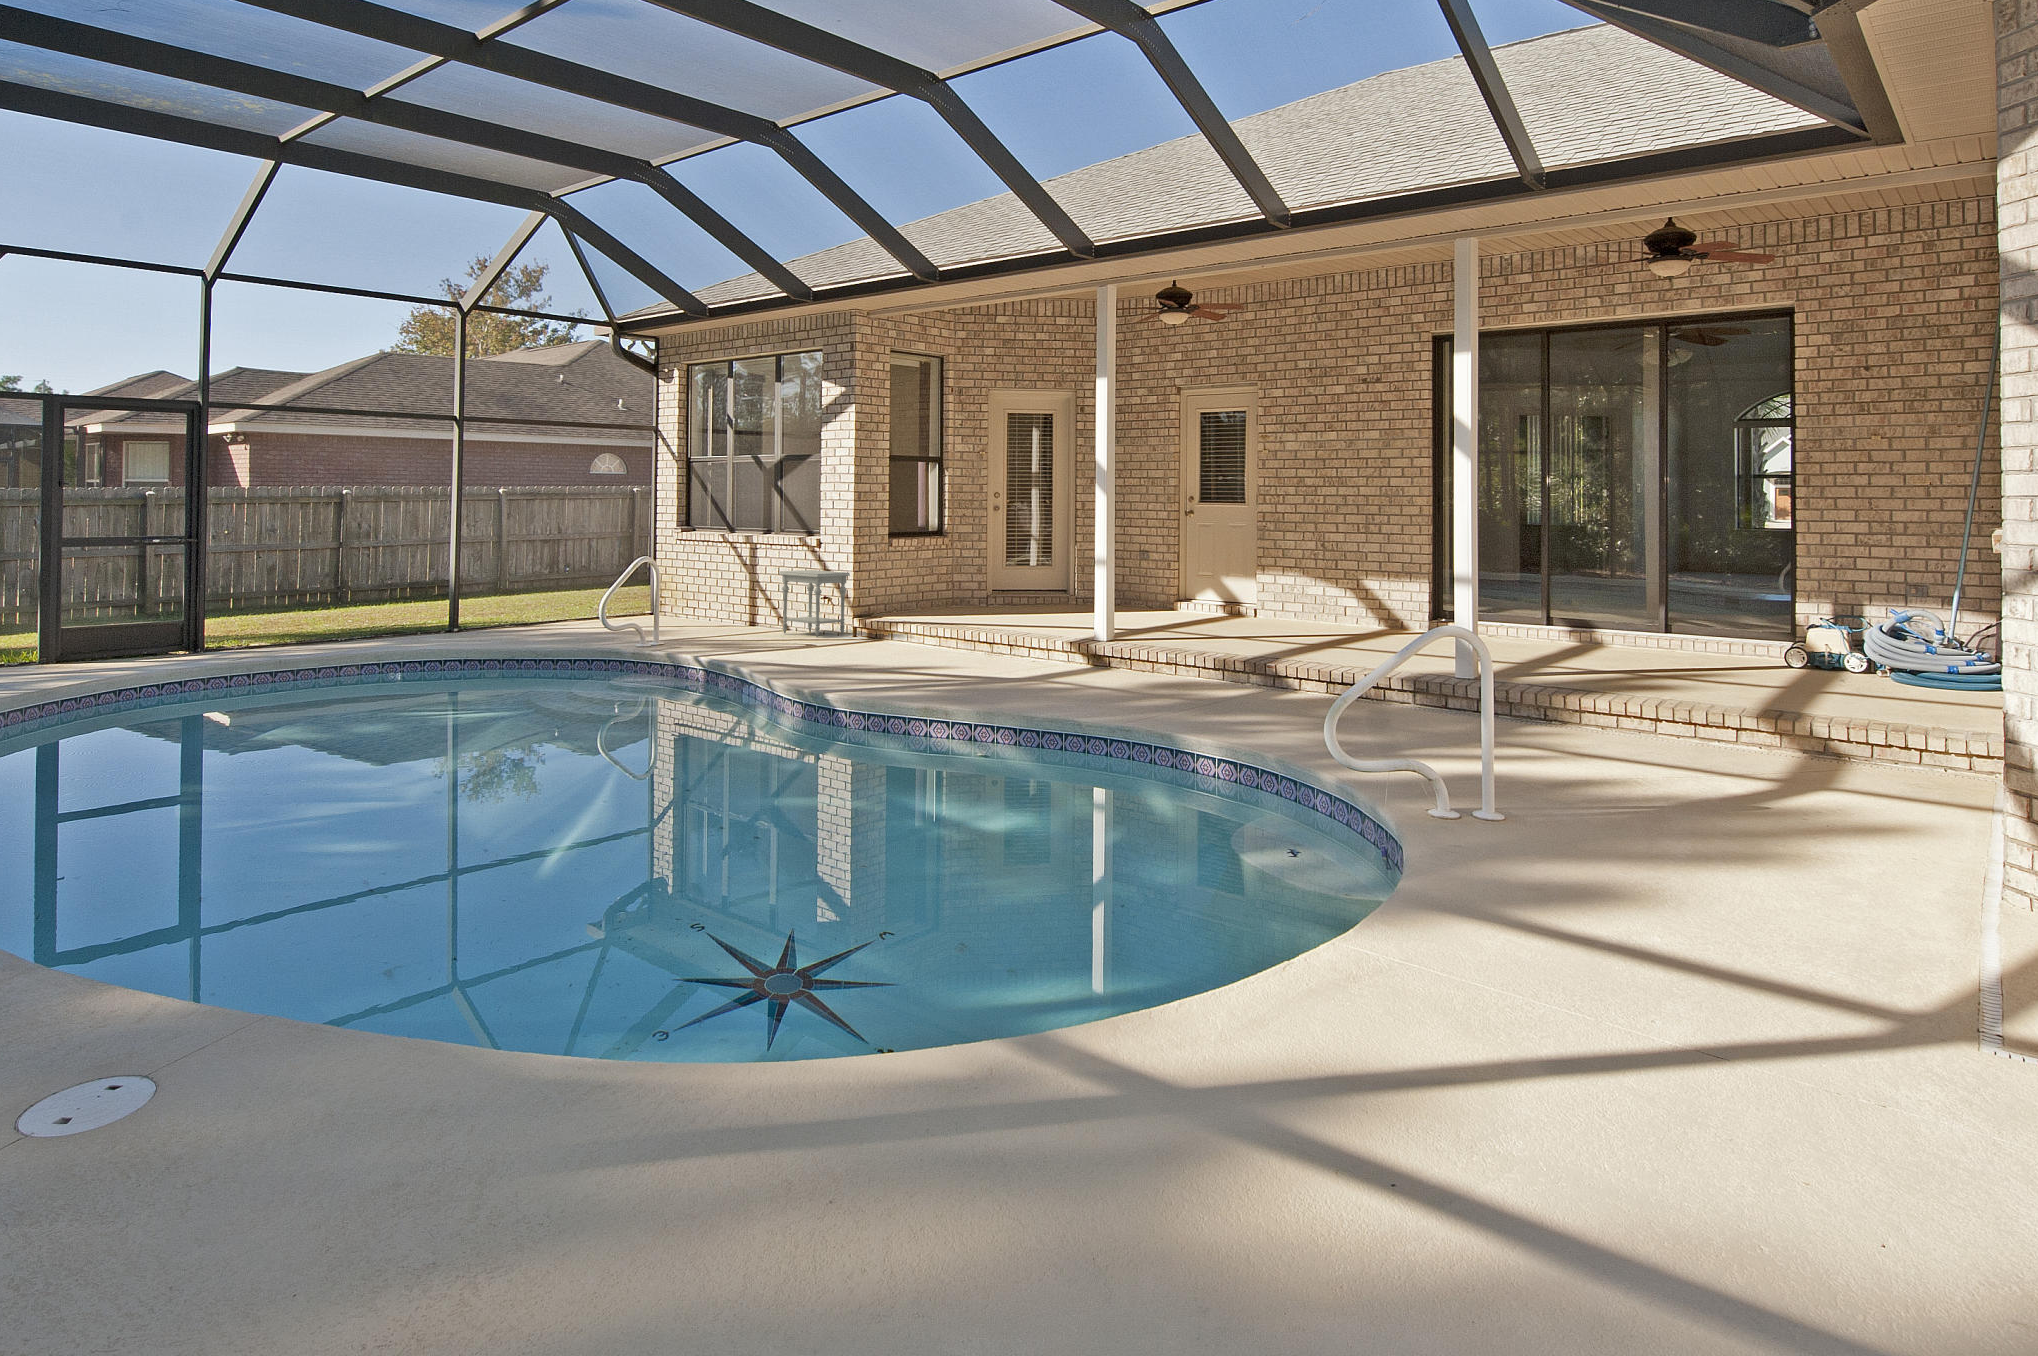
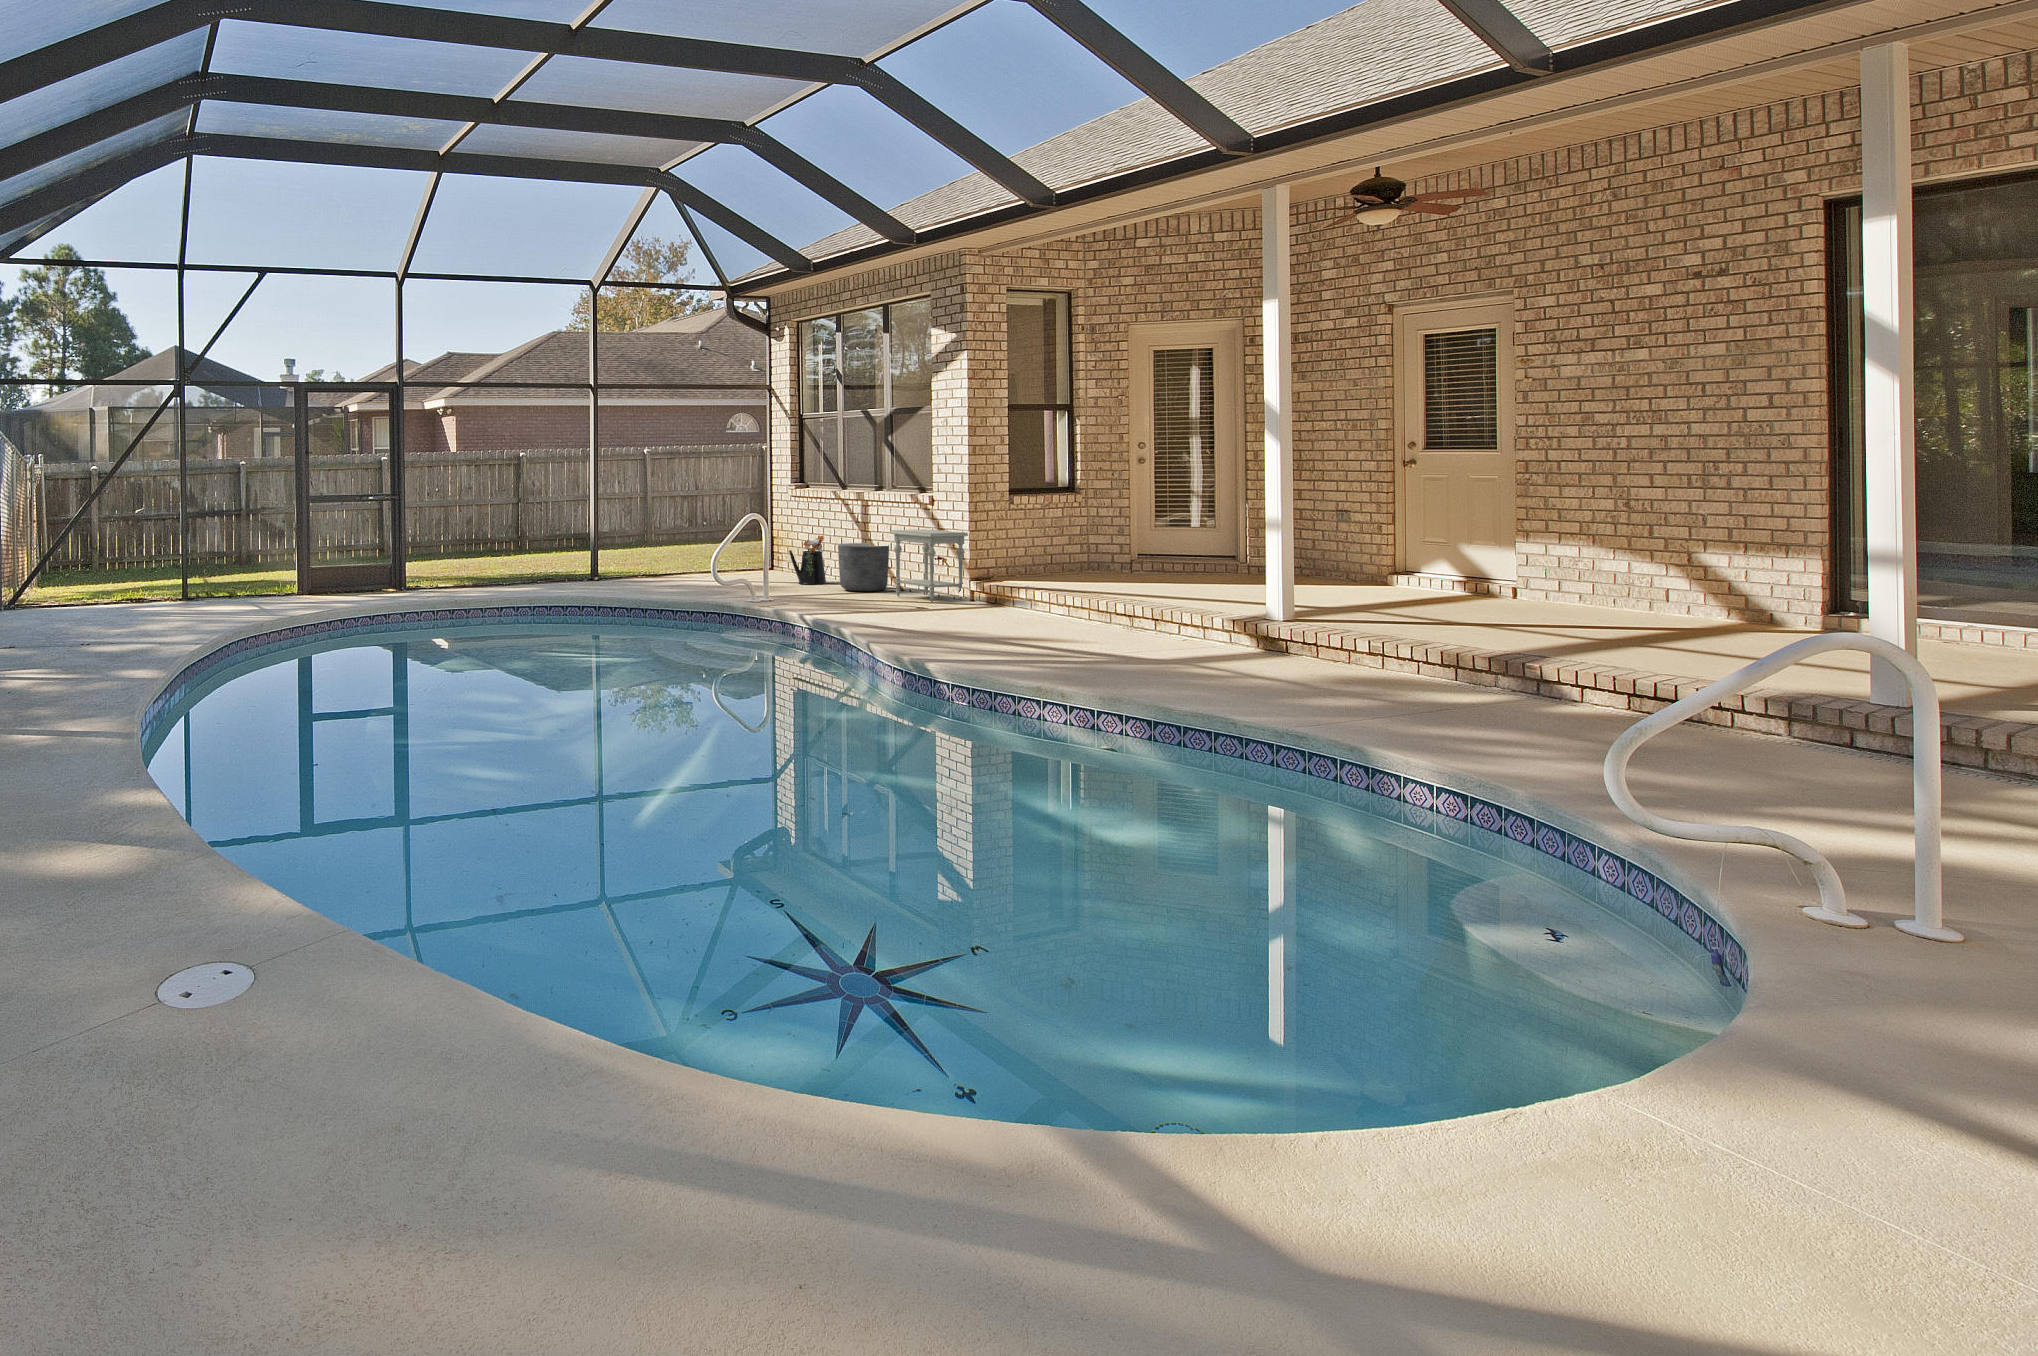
watering can: none [675,577,717,625] -> present [789,536,829,584]
planter: none [726,584,775,630] -> present [838,543,889,591]

